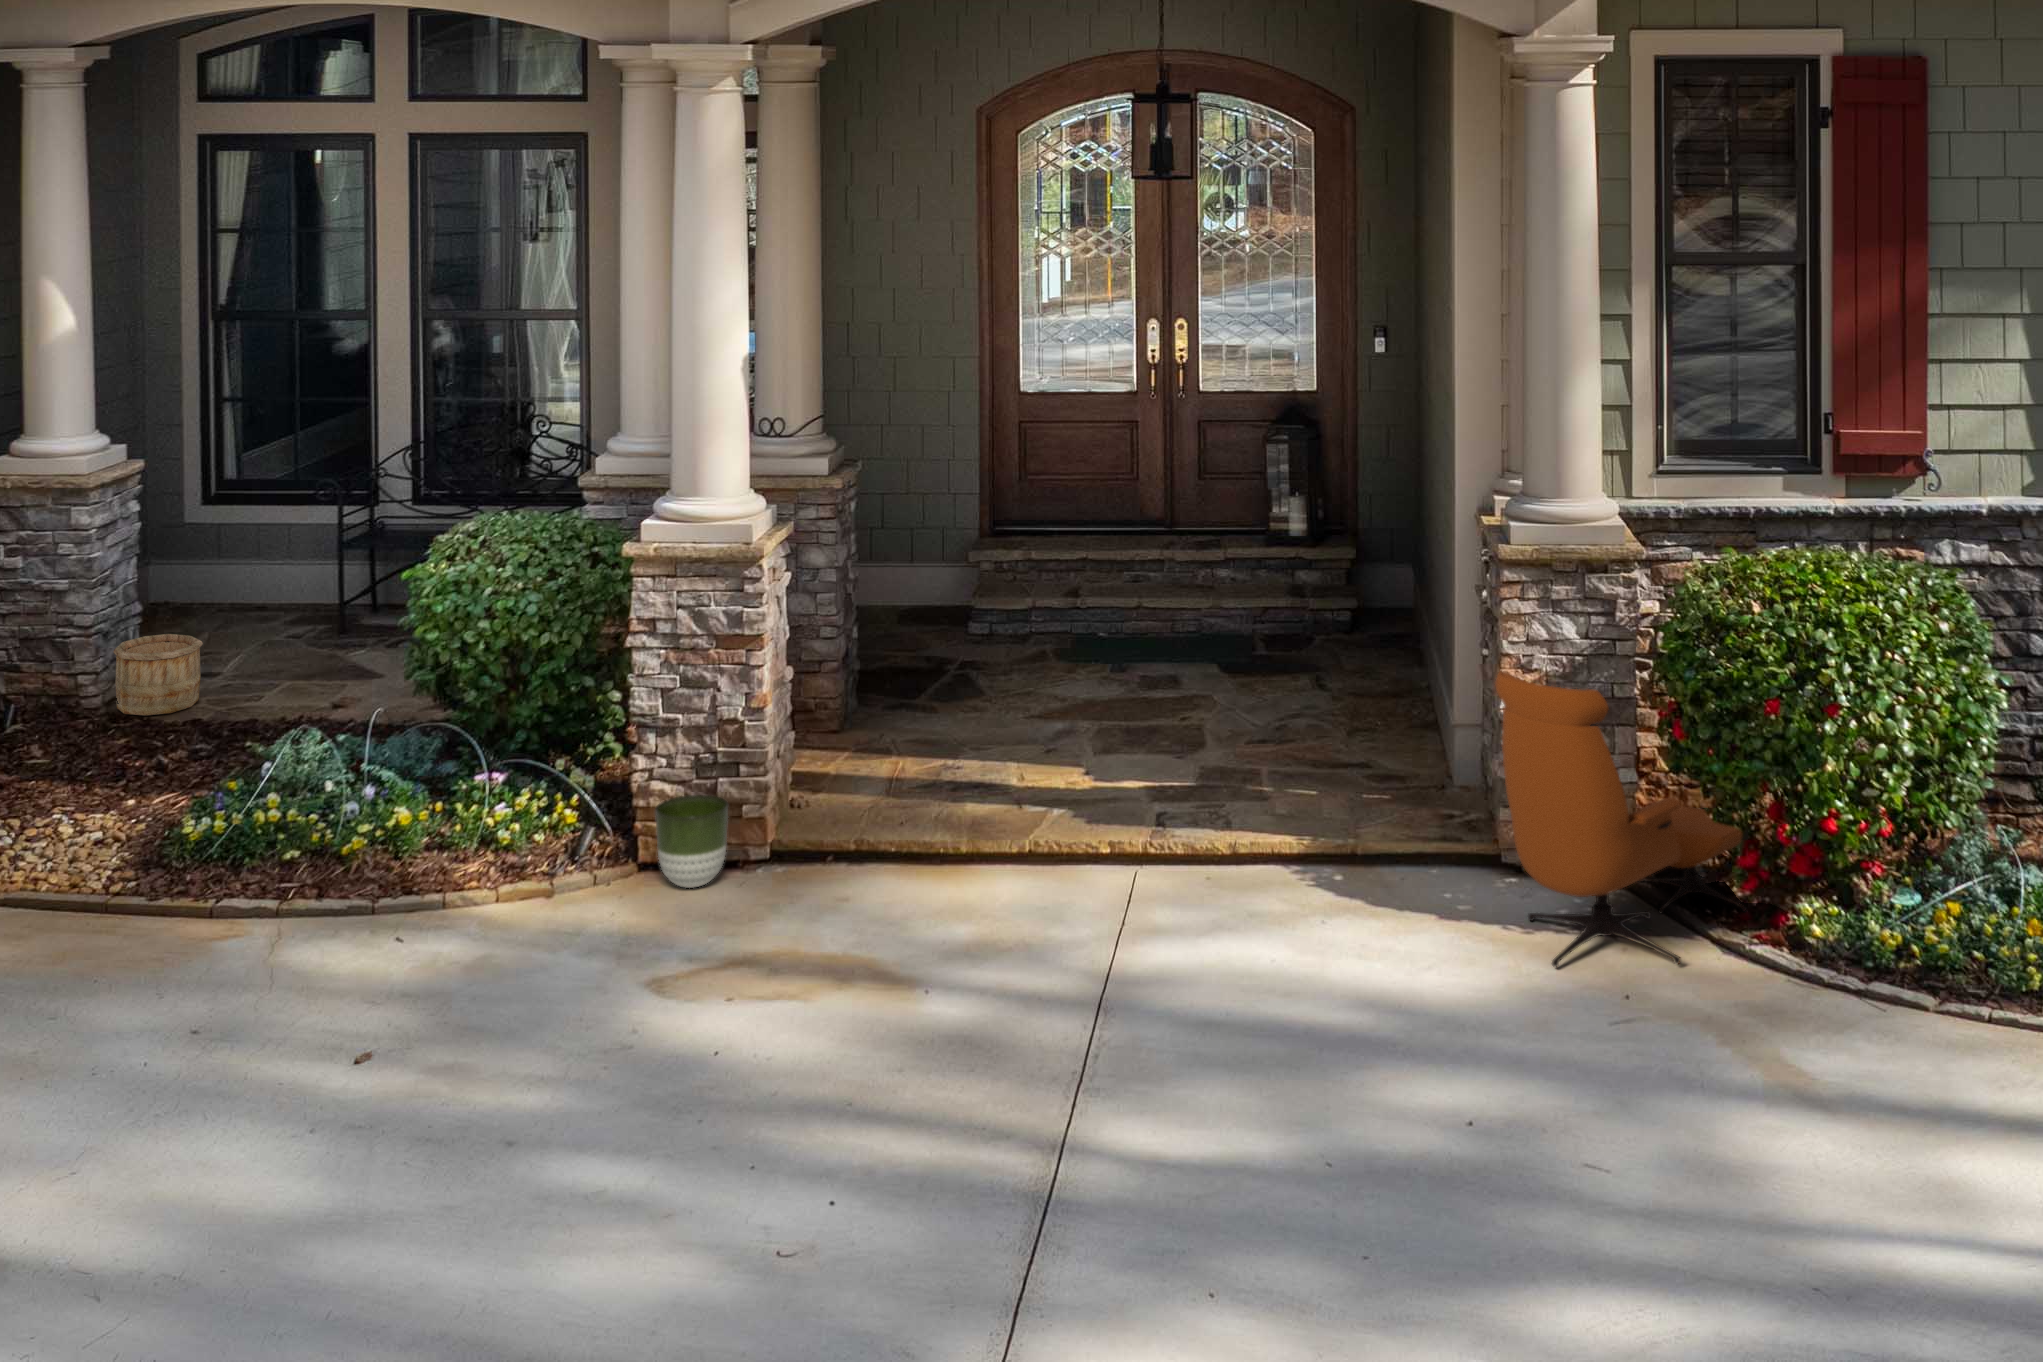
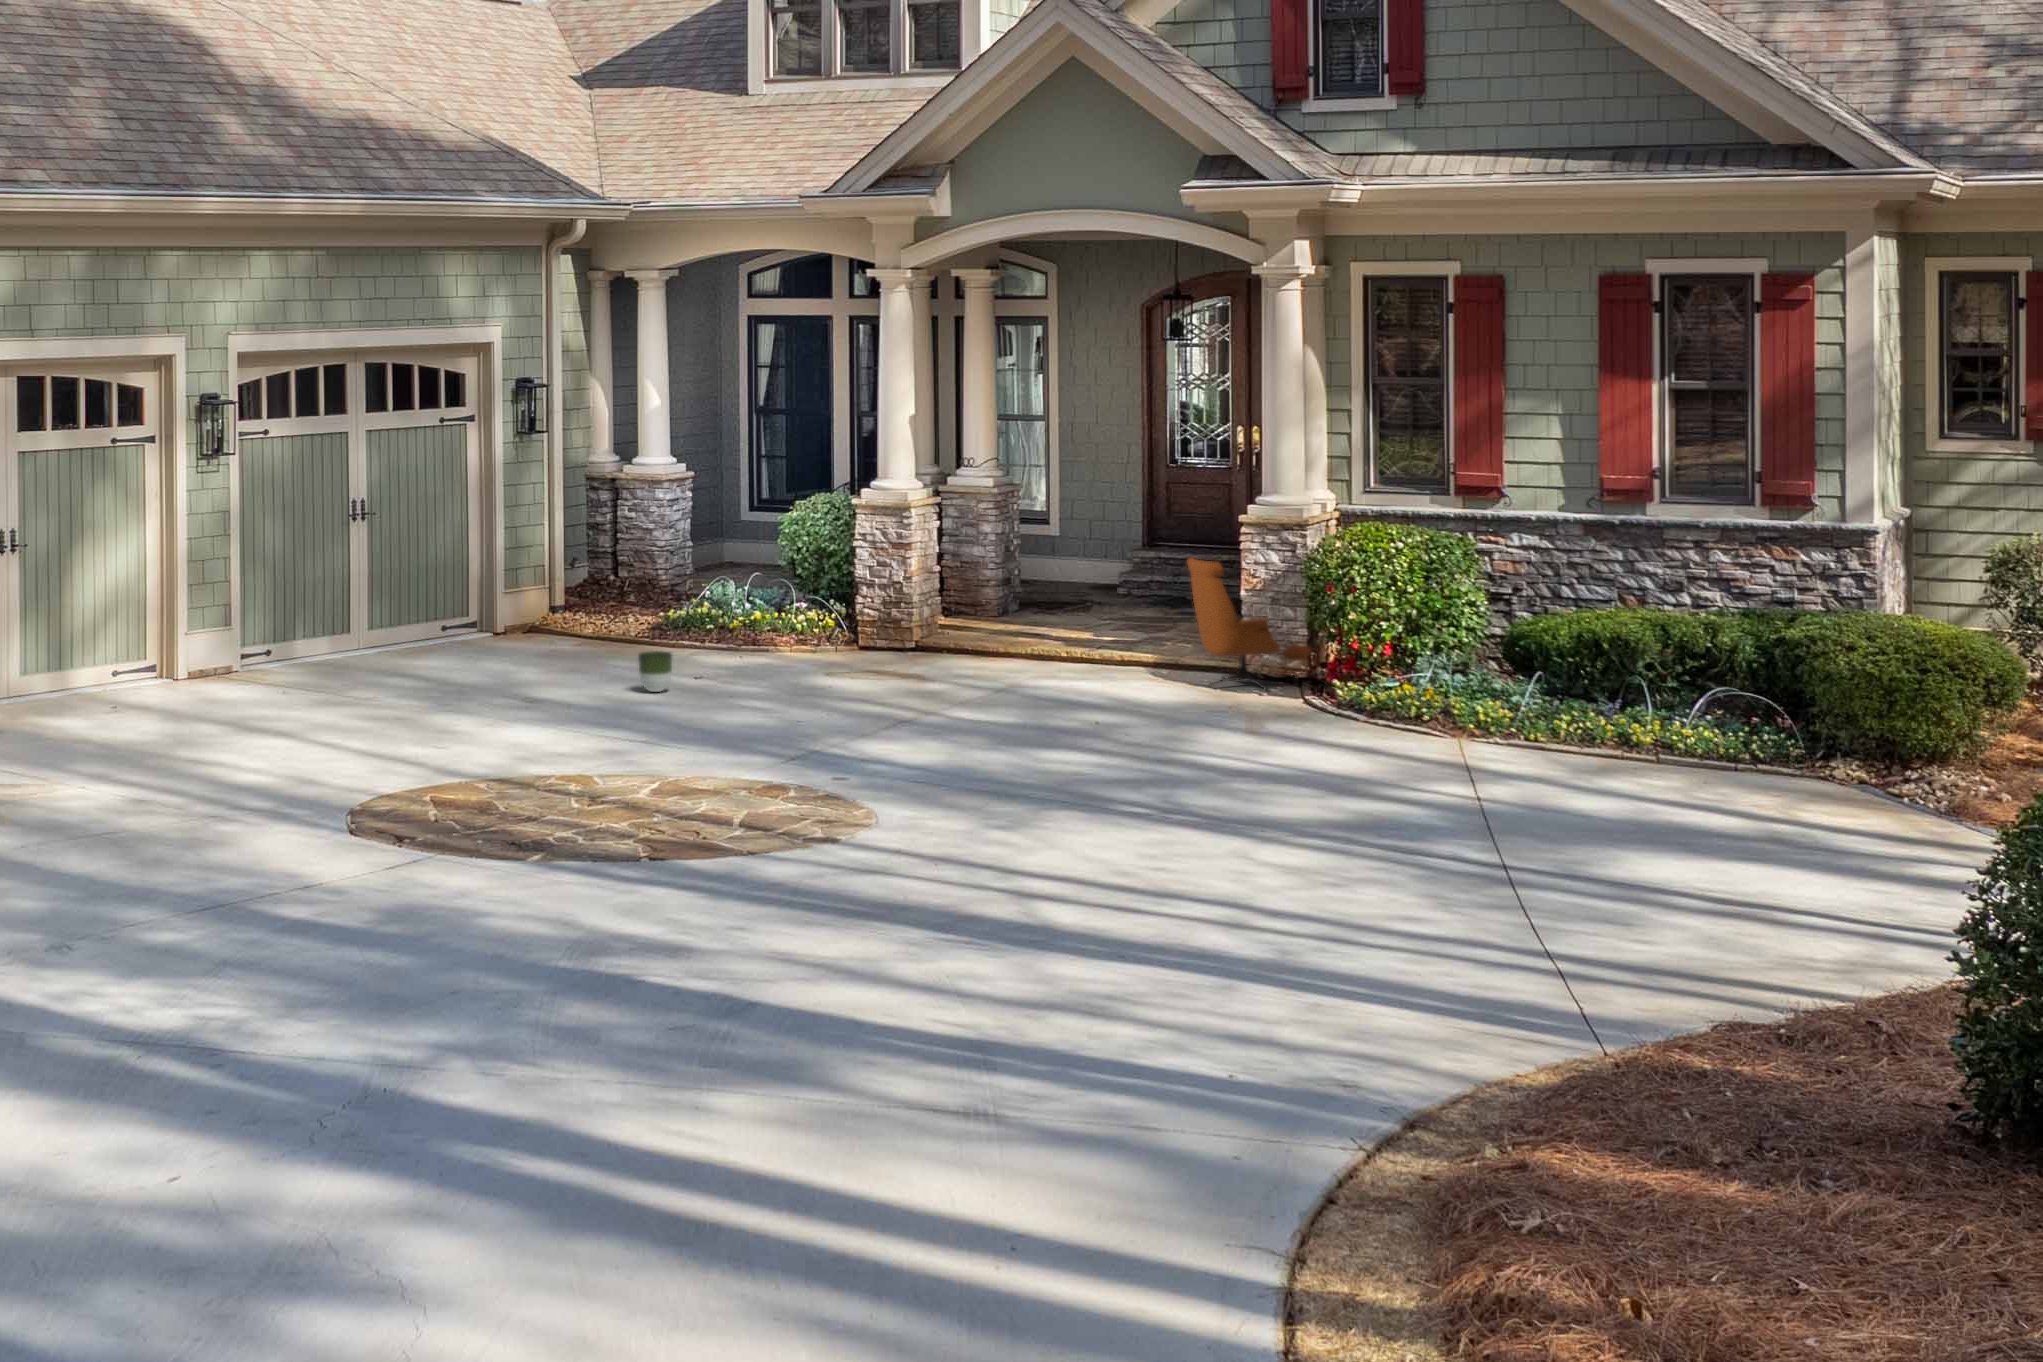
wooden bucket: present [113,634,203,715] -> none [650,561,691,596]
planter: present [655,795,728,888] -> present [638,651,672,692]

